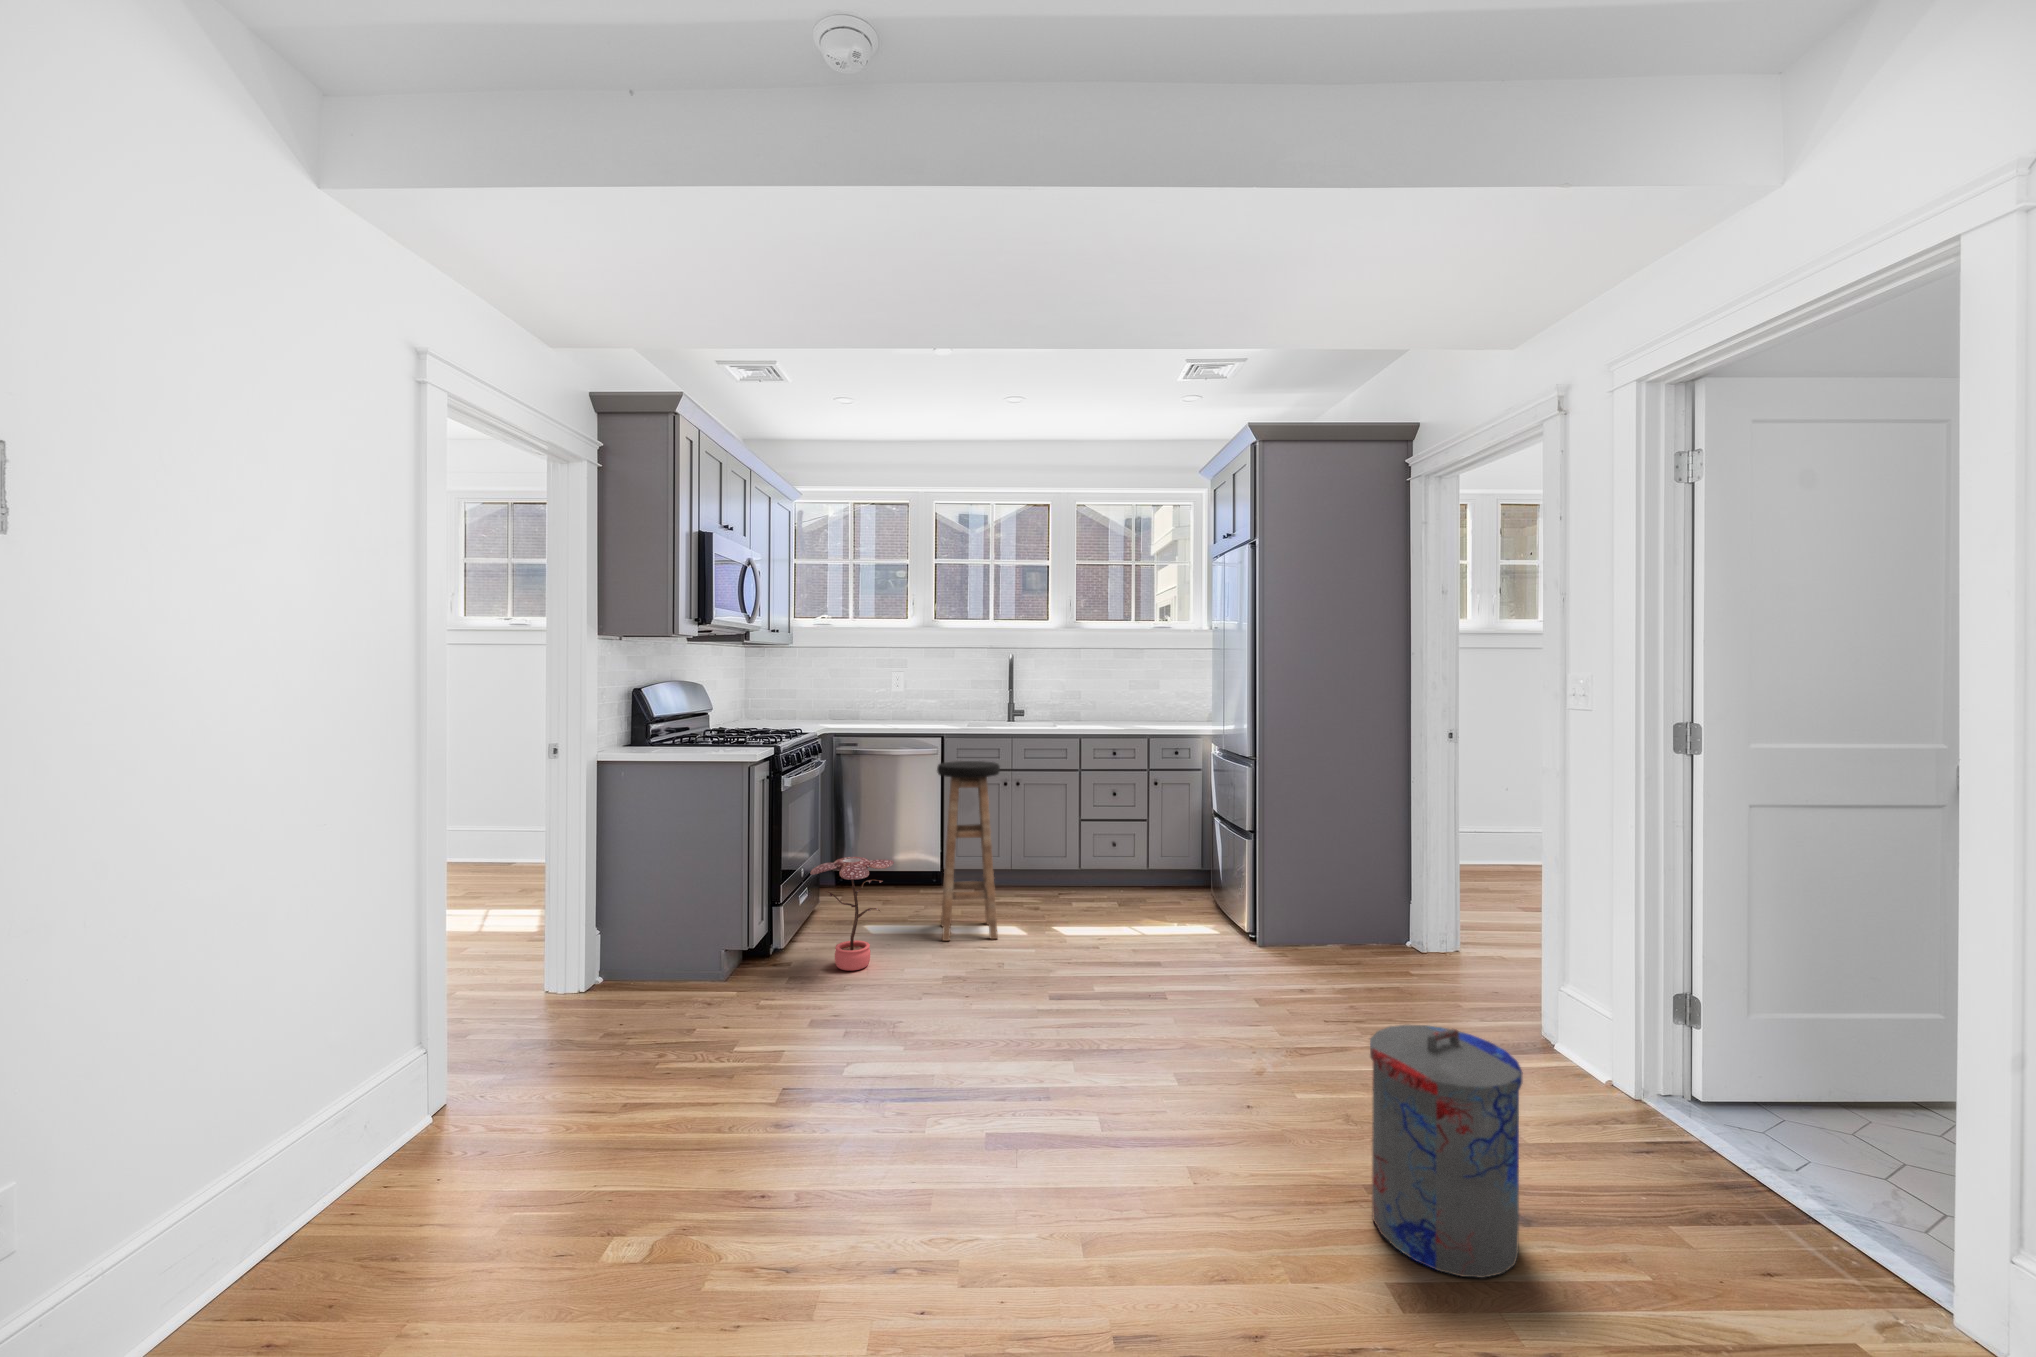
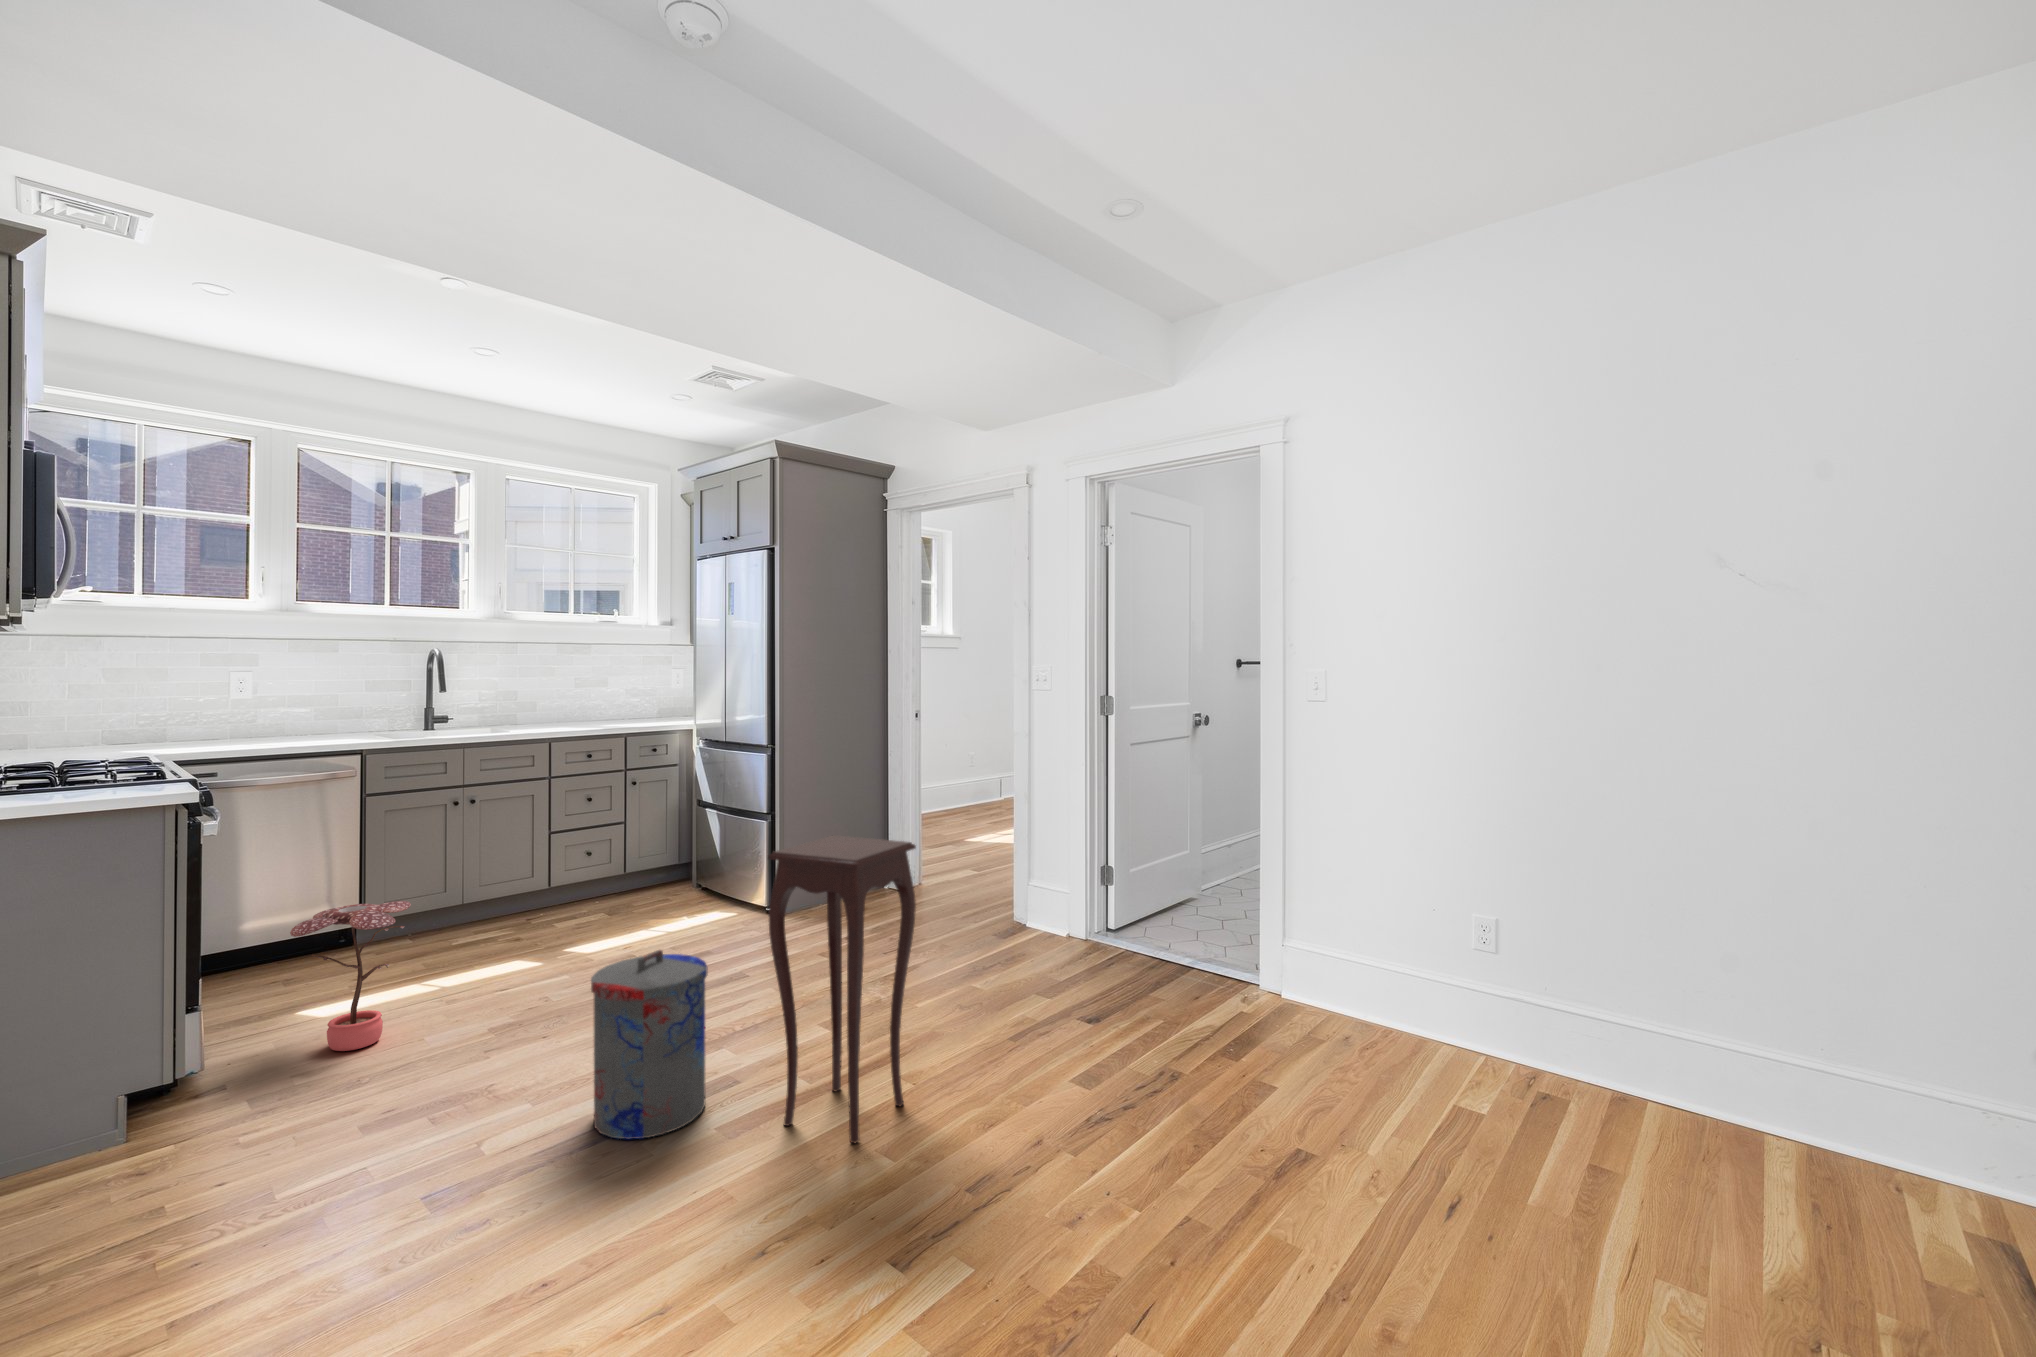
bar stool: present [937,761,1000,941] -> none [422,773,519,991]
side table: none [990,873,1153,1260] -> present [768,835,916,1143]
trash can: present [1370,1025,1522,1278] -> present [591,950,708,1139]

